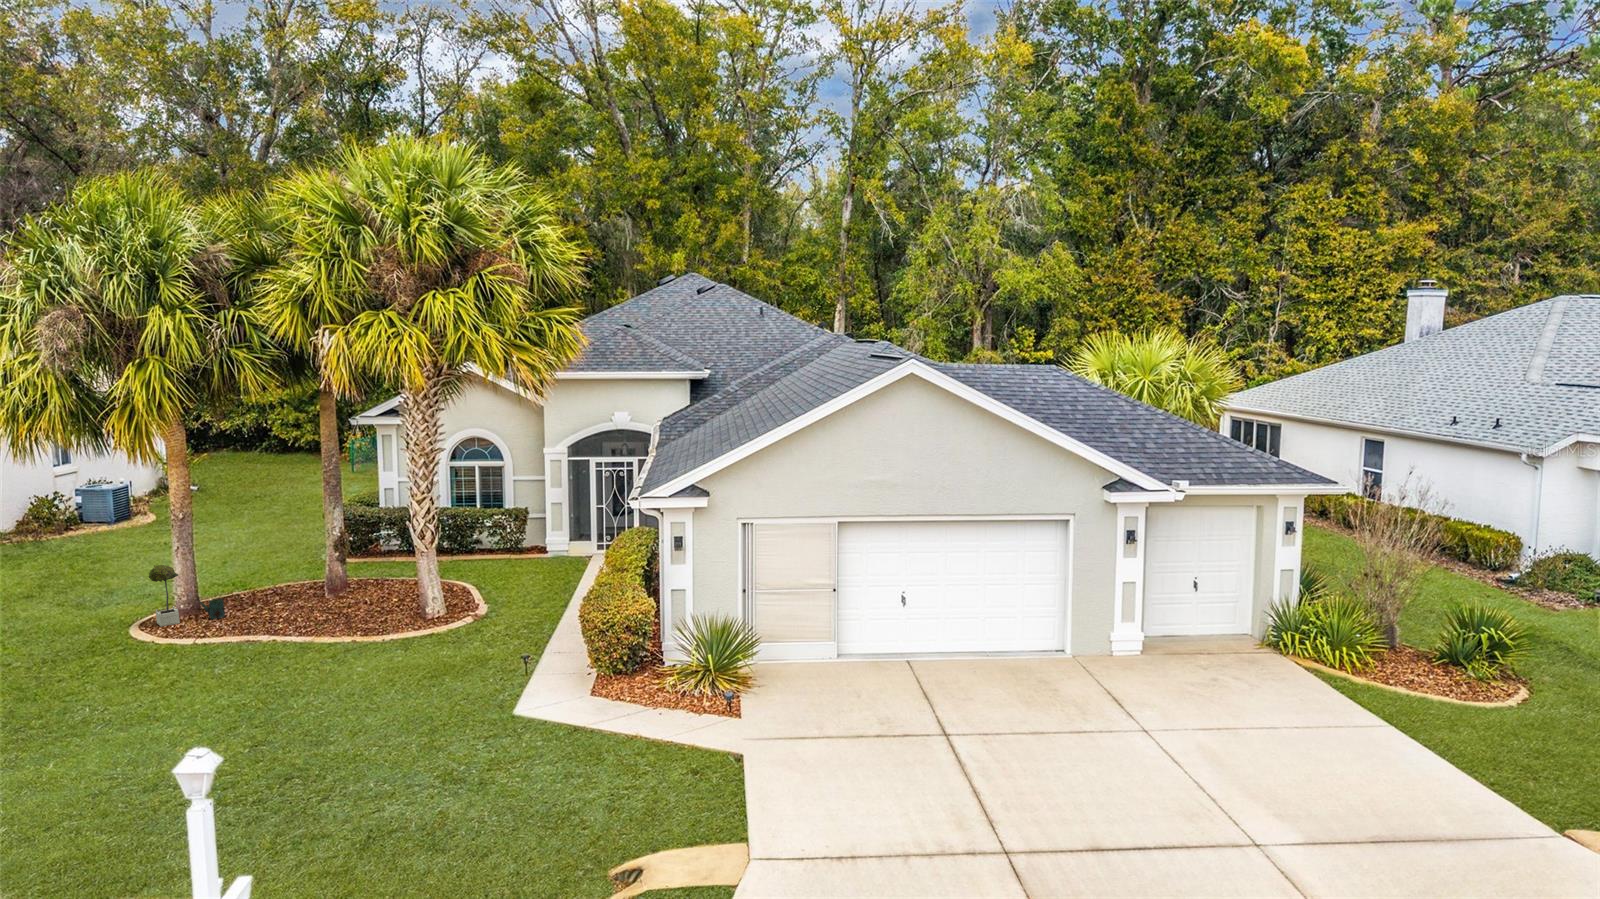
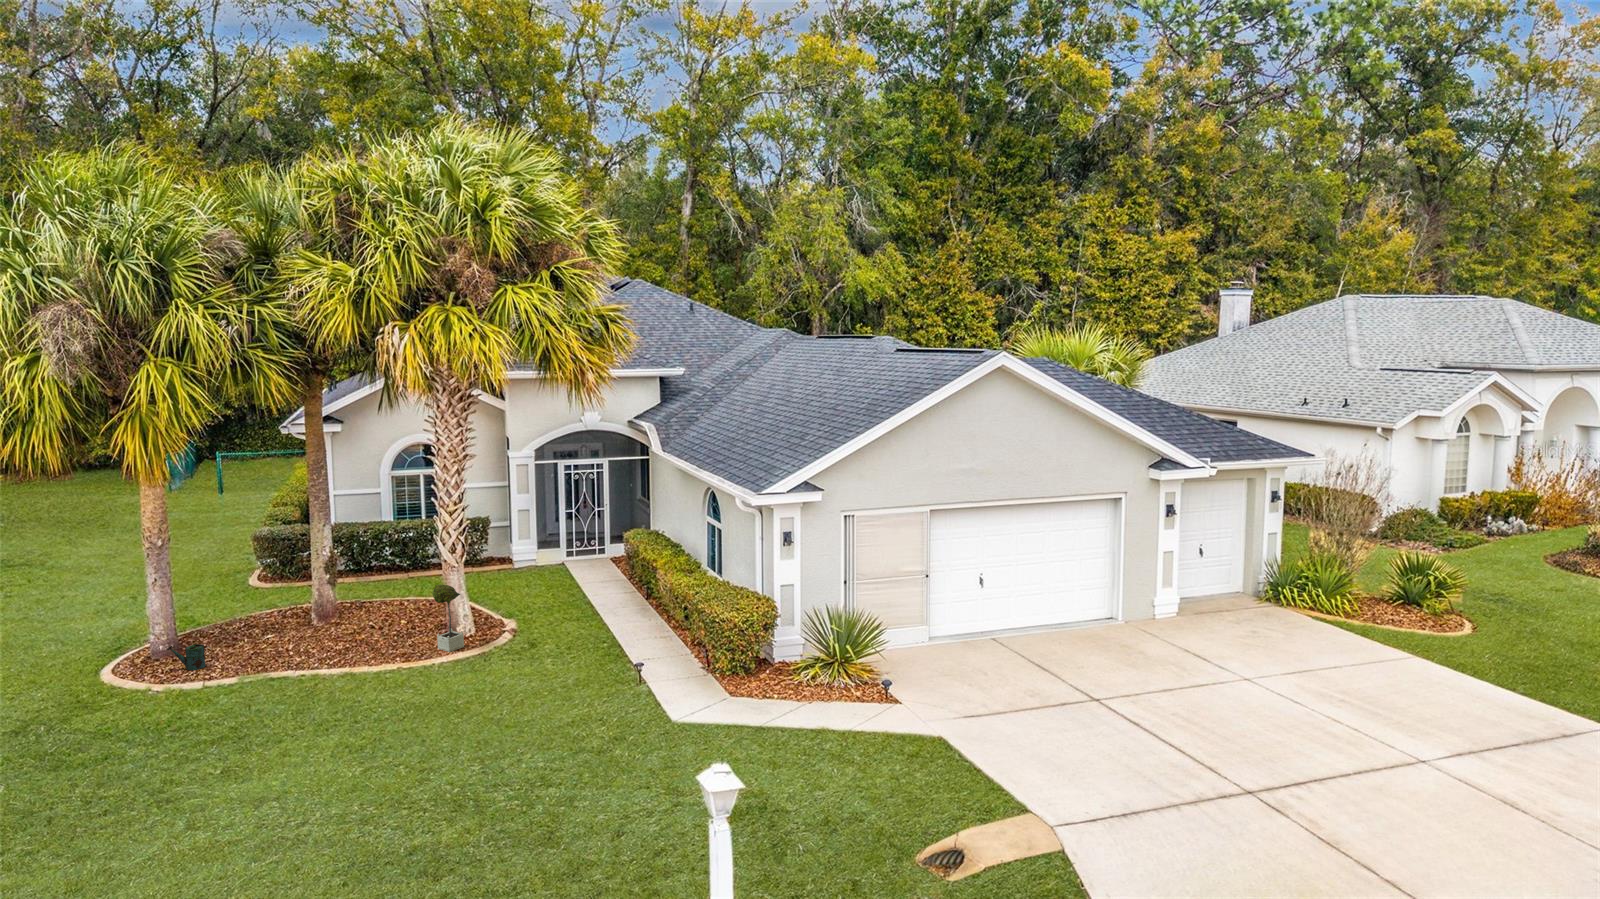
potted tree: present [149,565,180,627] -> present [432,584,464,652]

